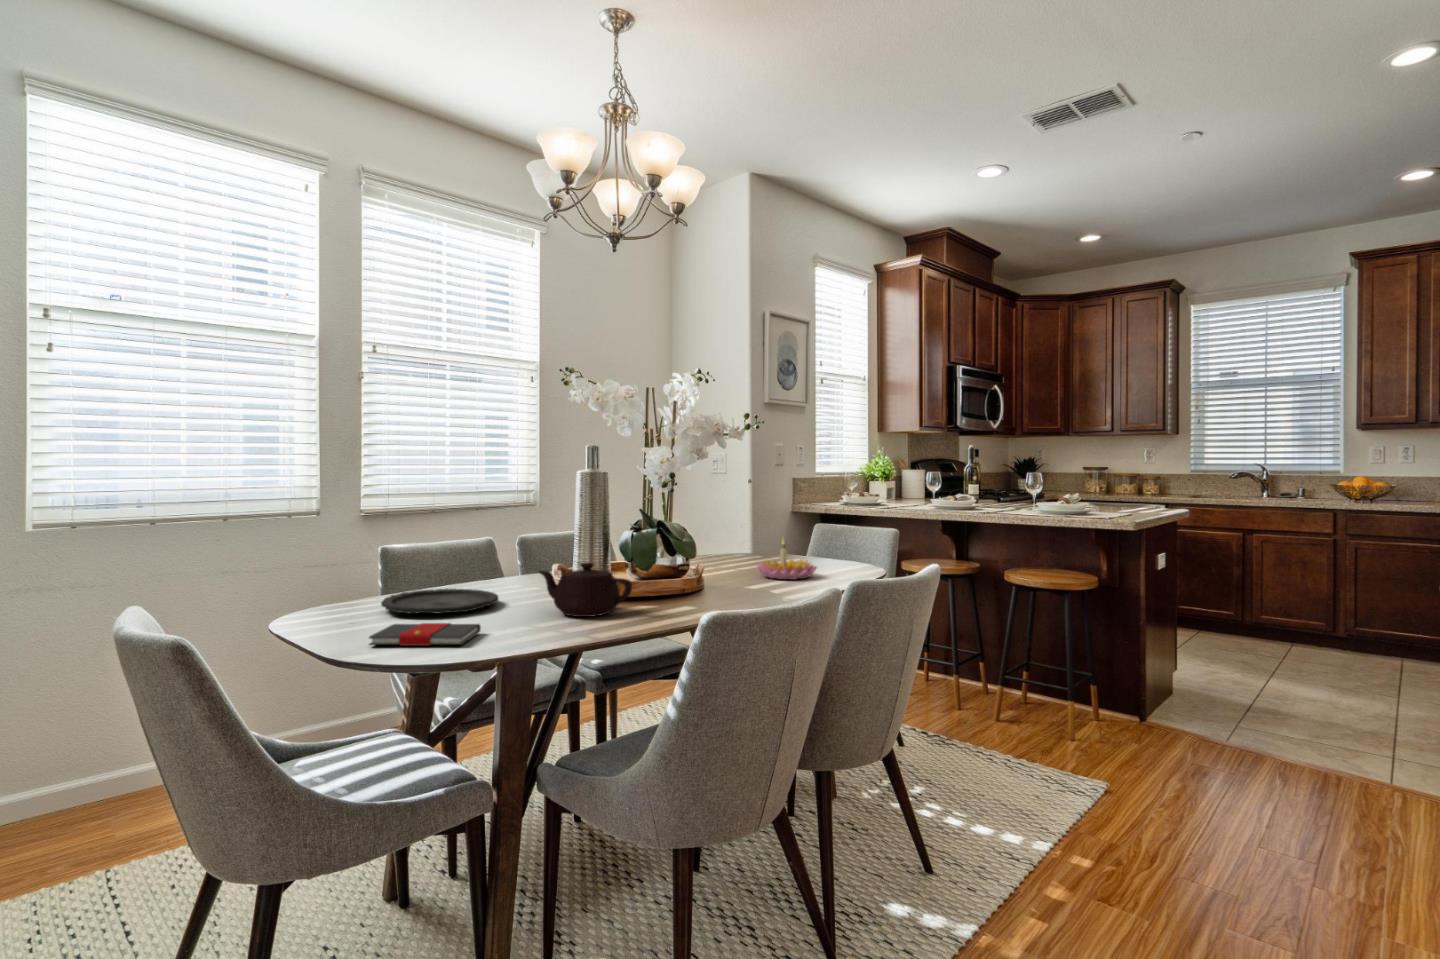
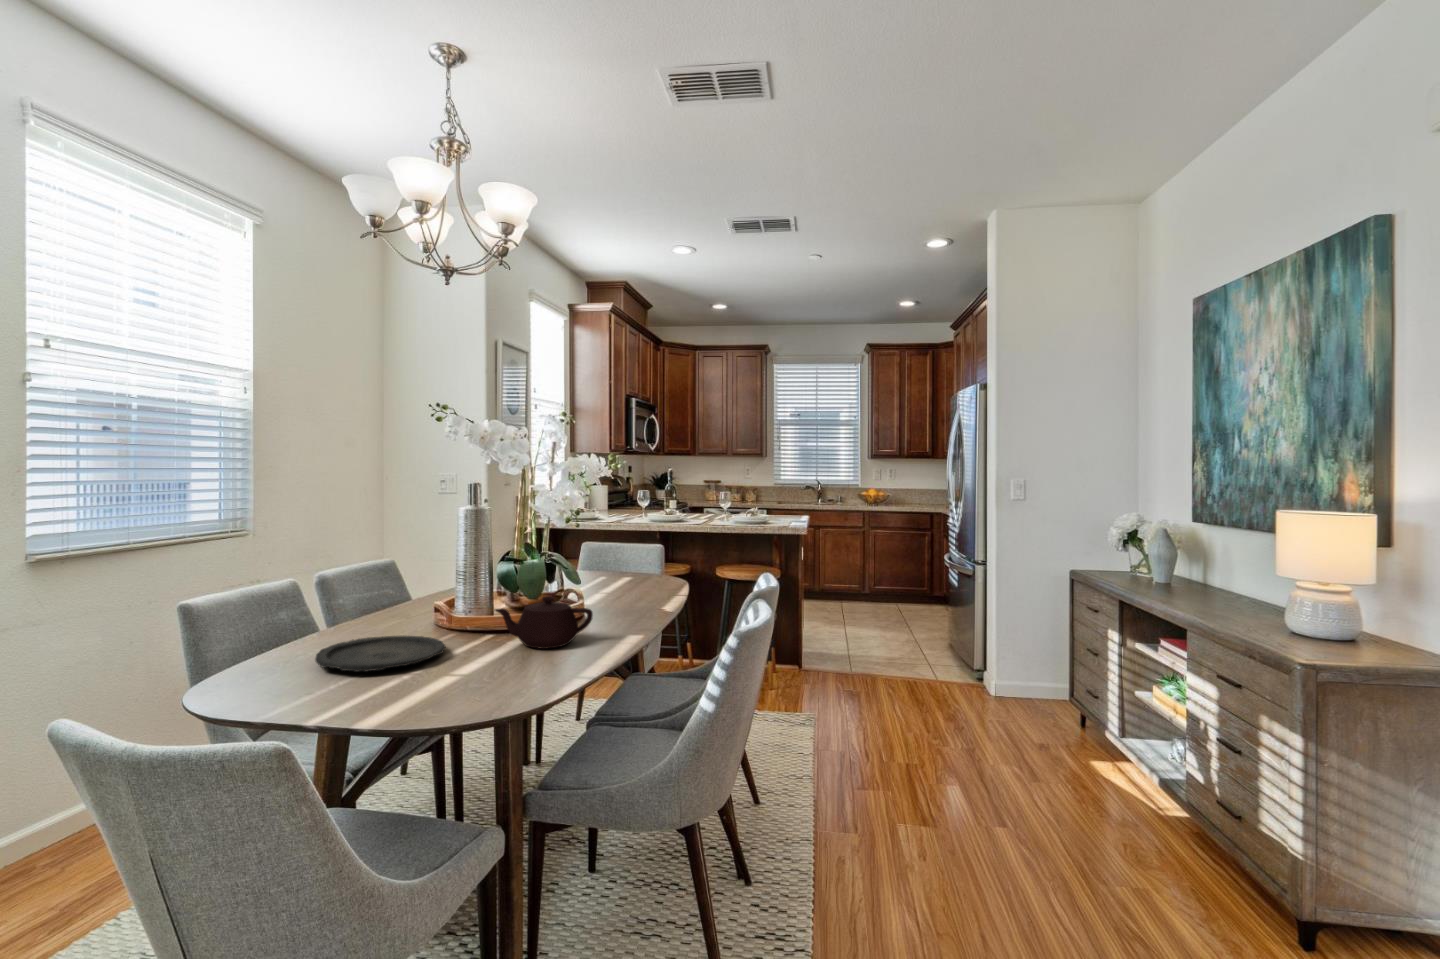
candle holder: present [757,538,817,580] -> none [603,555,656,593]
book: present [369,623,481,646] -> none [409,668,517,708]

